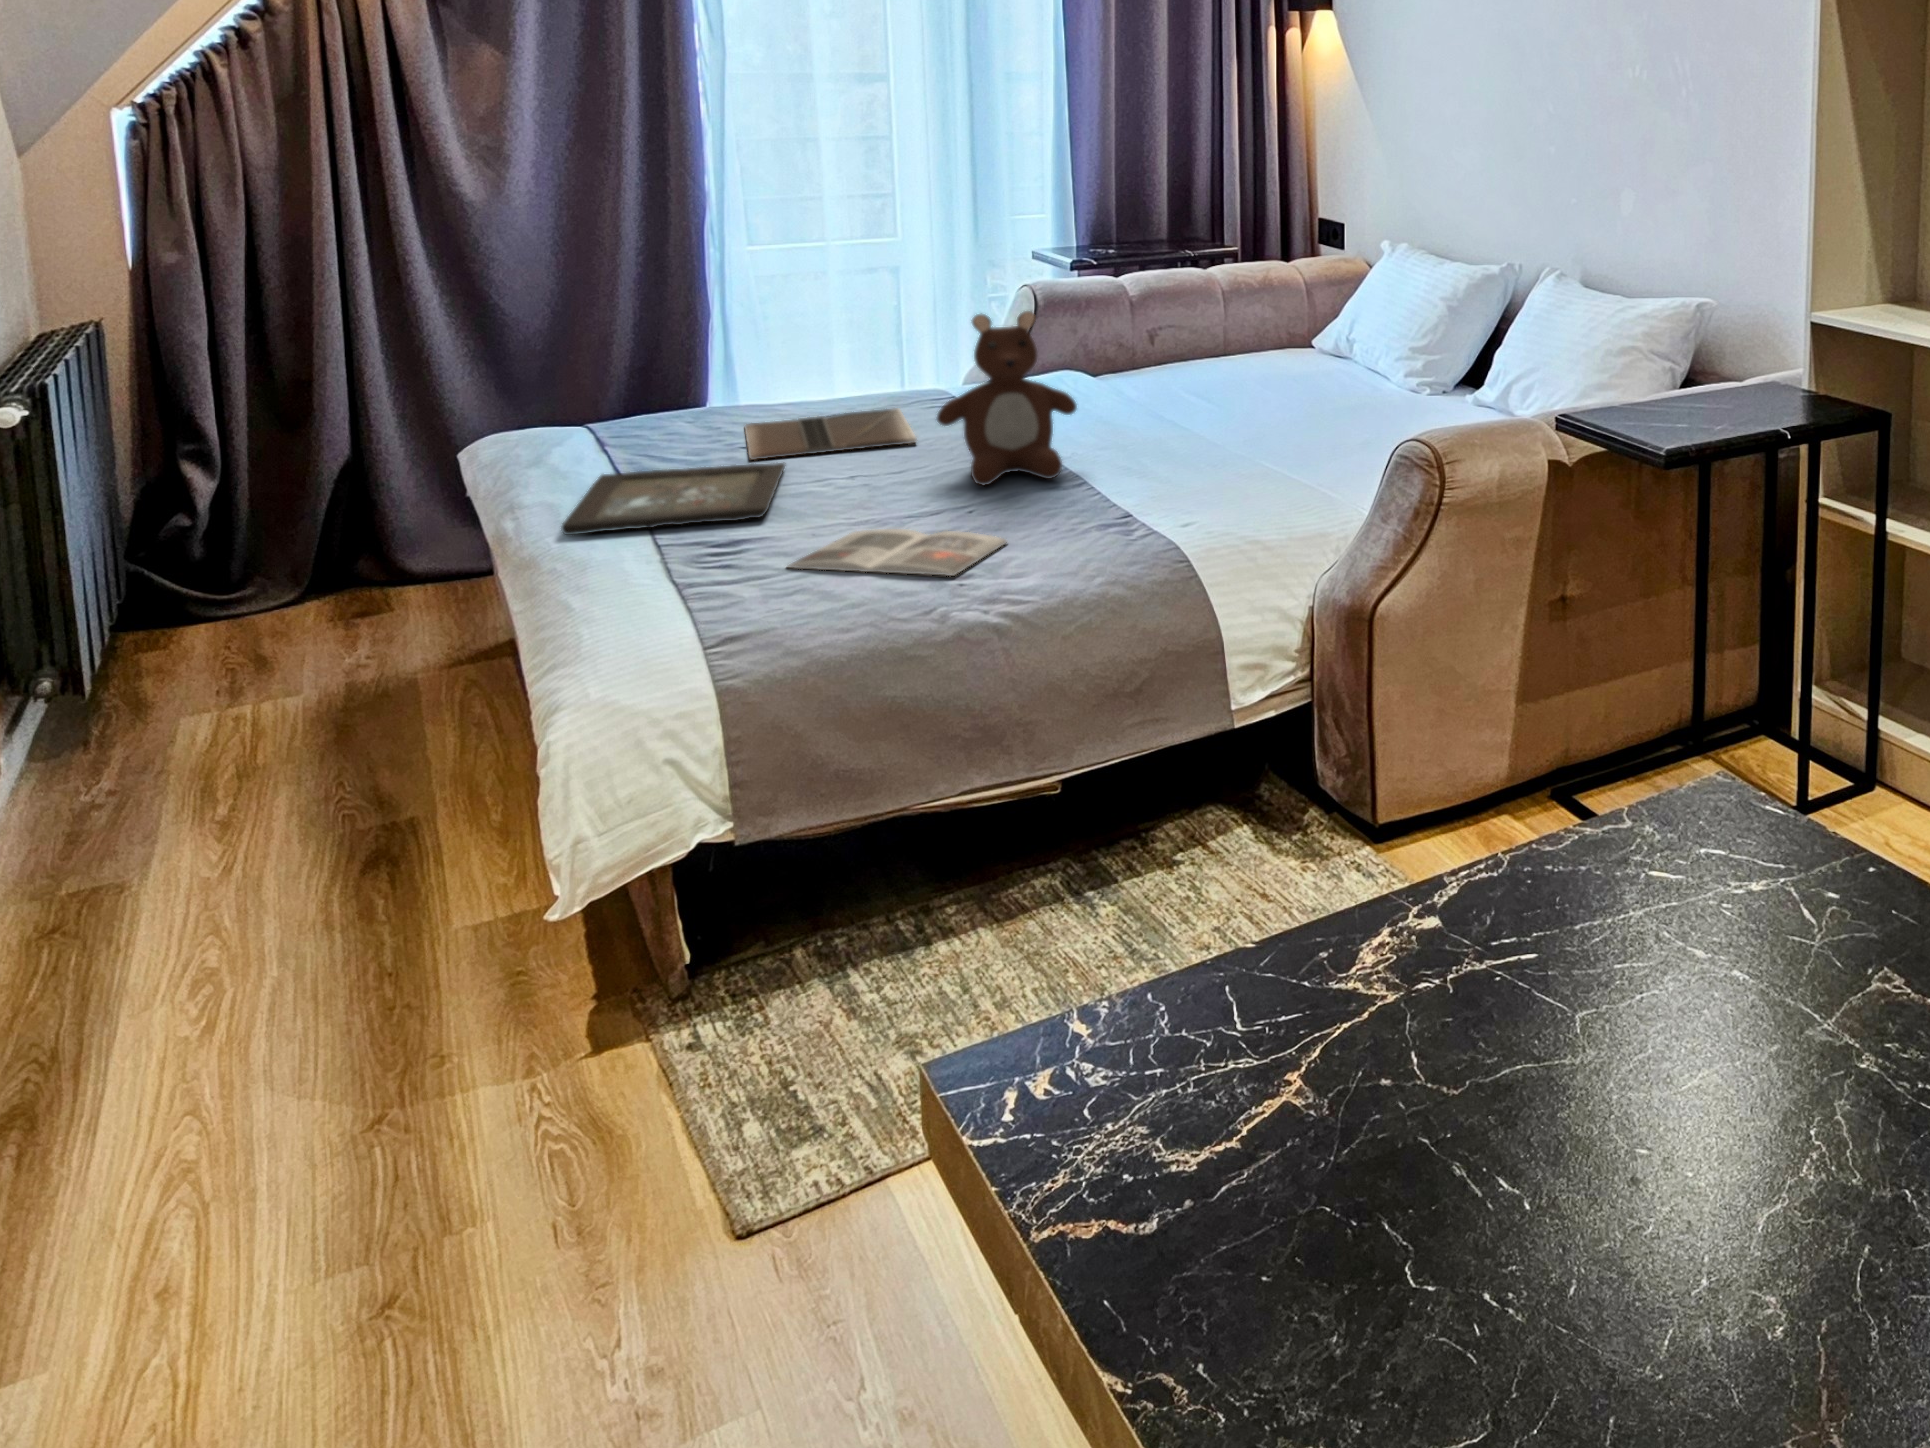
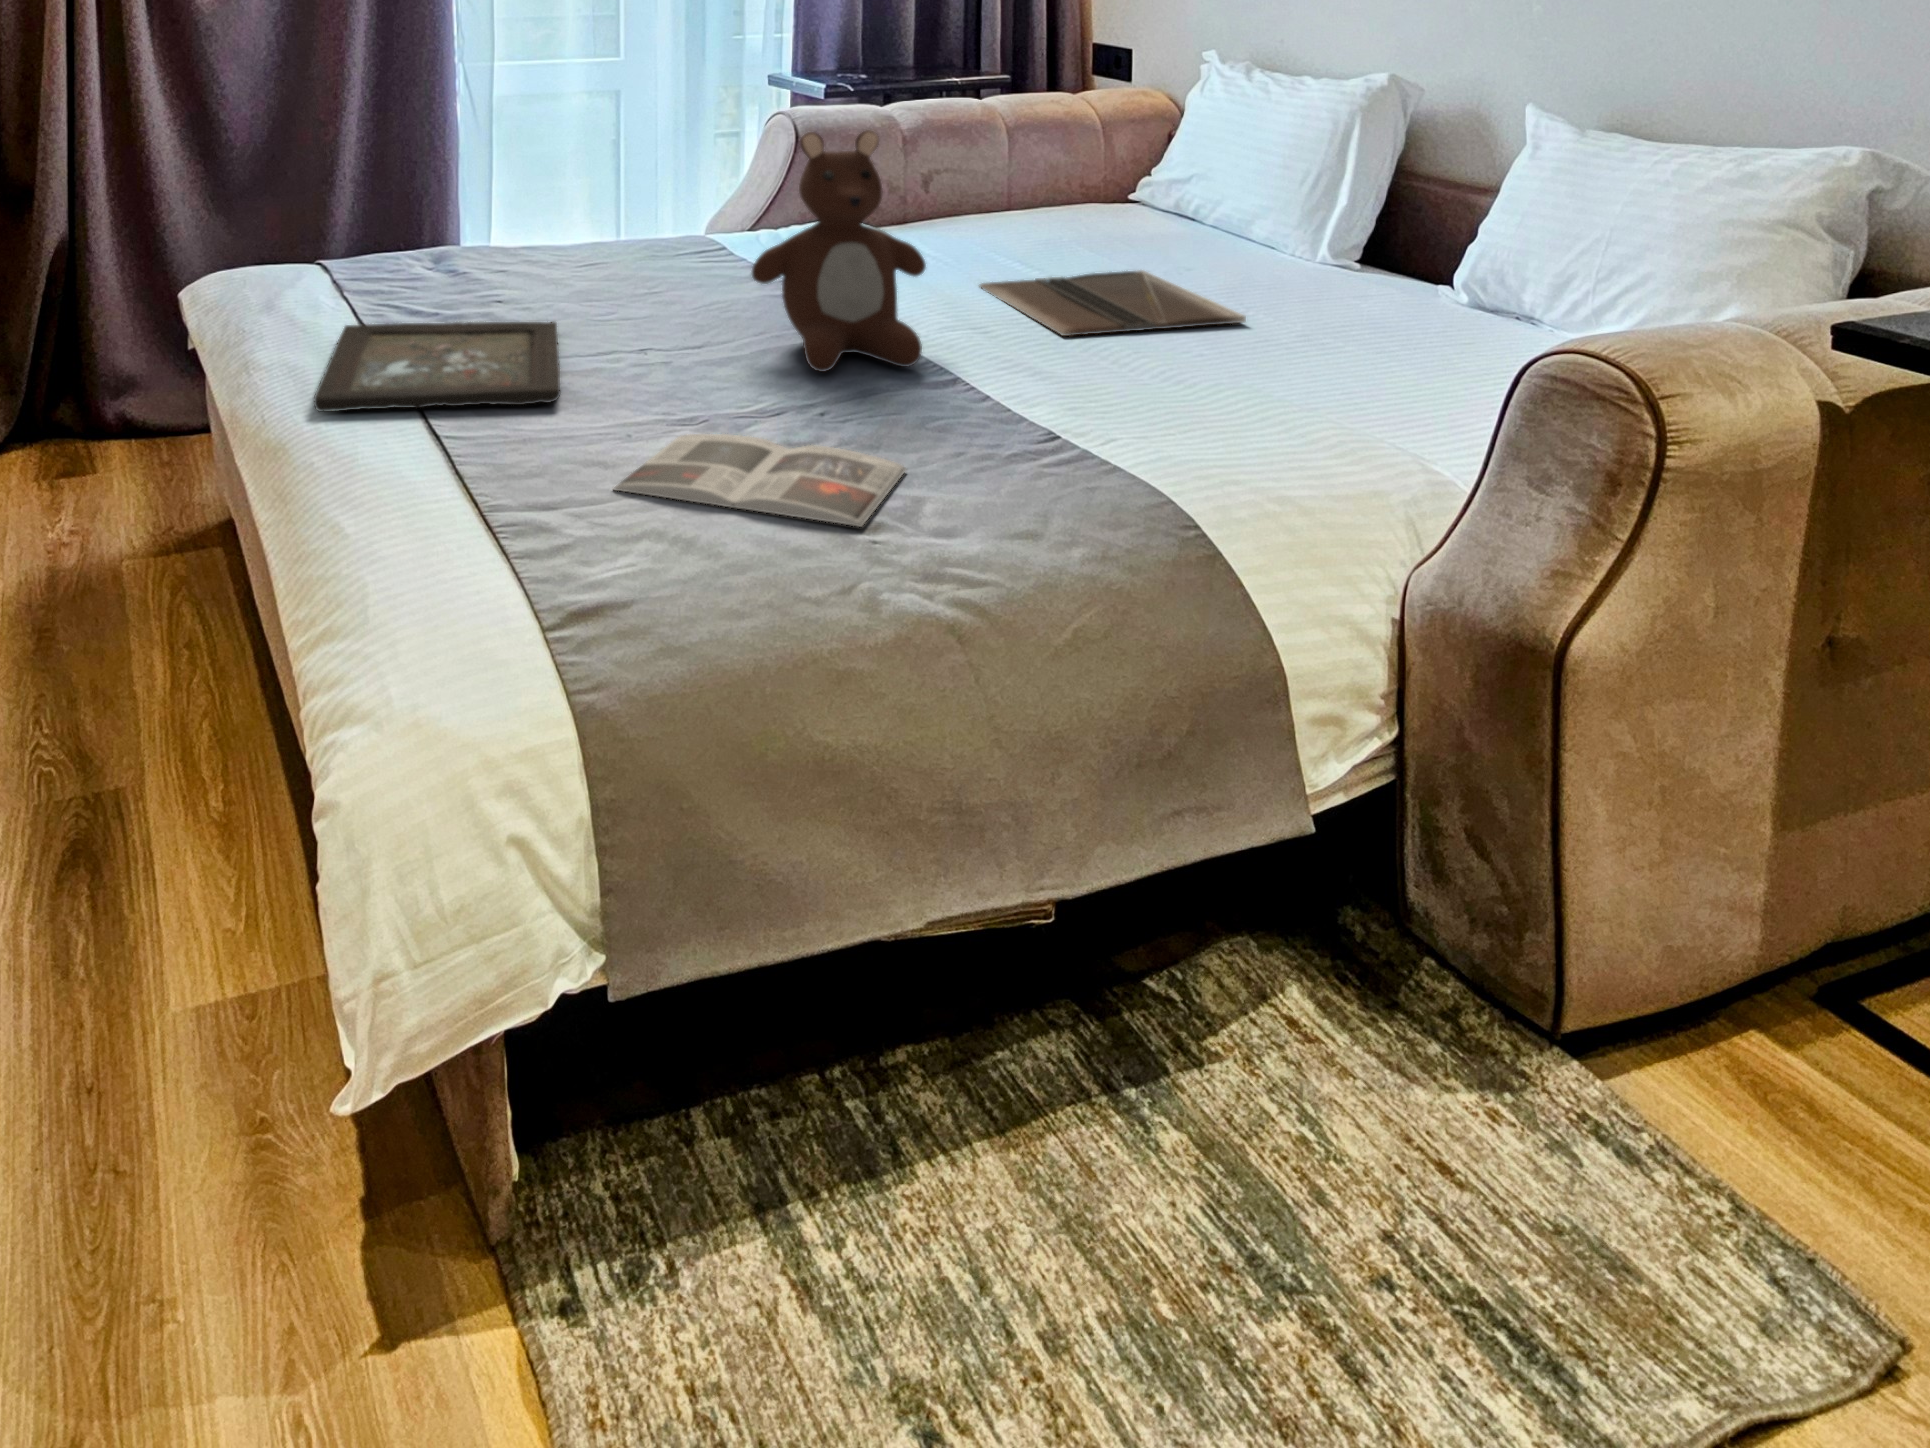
laptop: present [745,408,917,460] -> present [980,270,1246,336]

